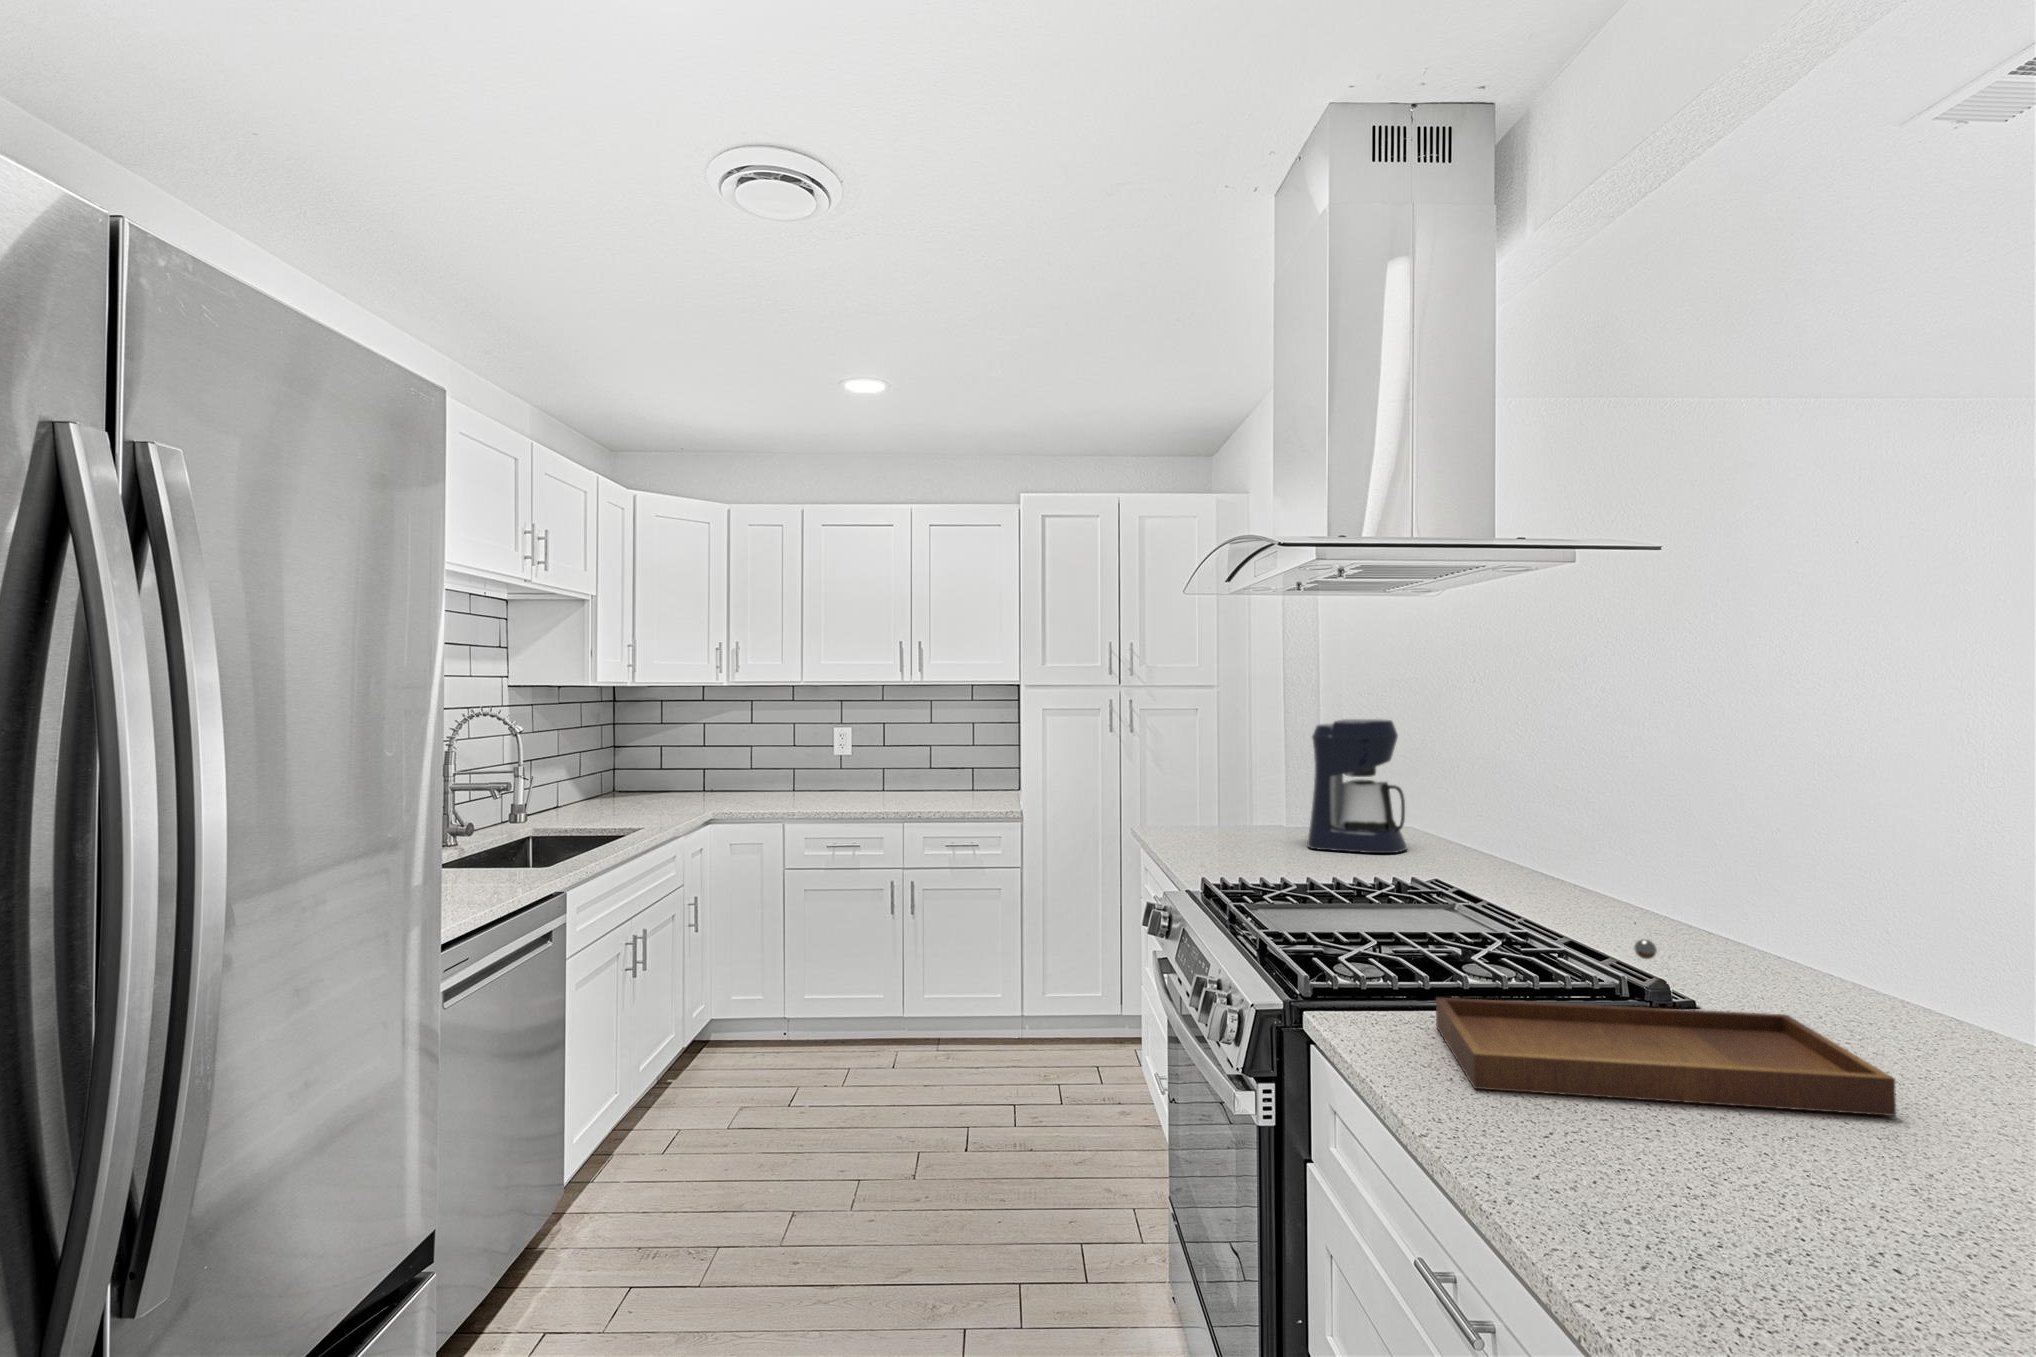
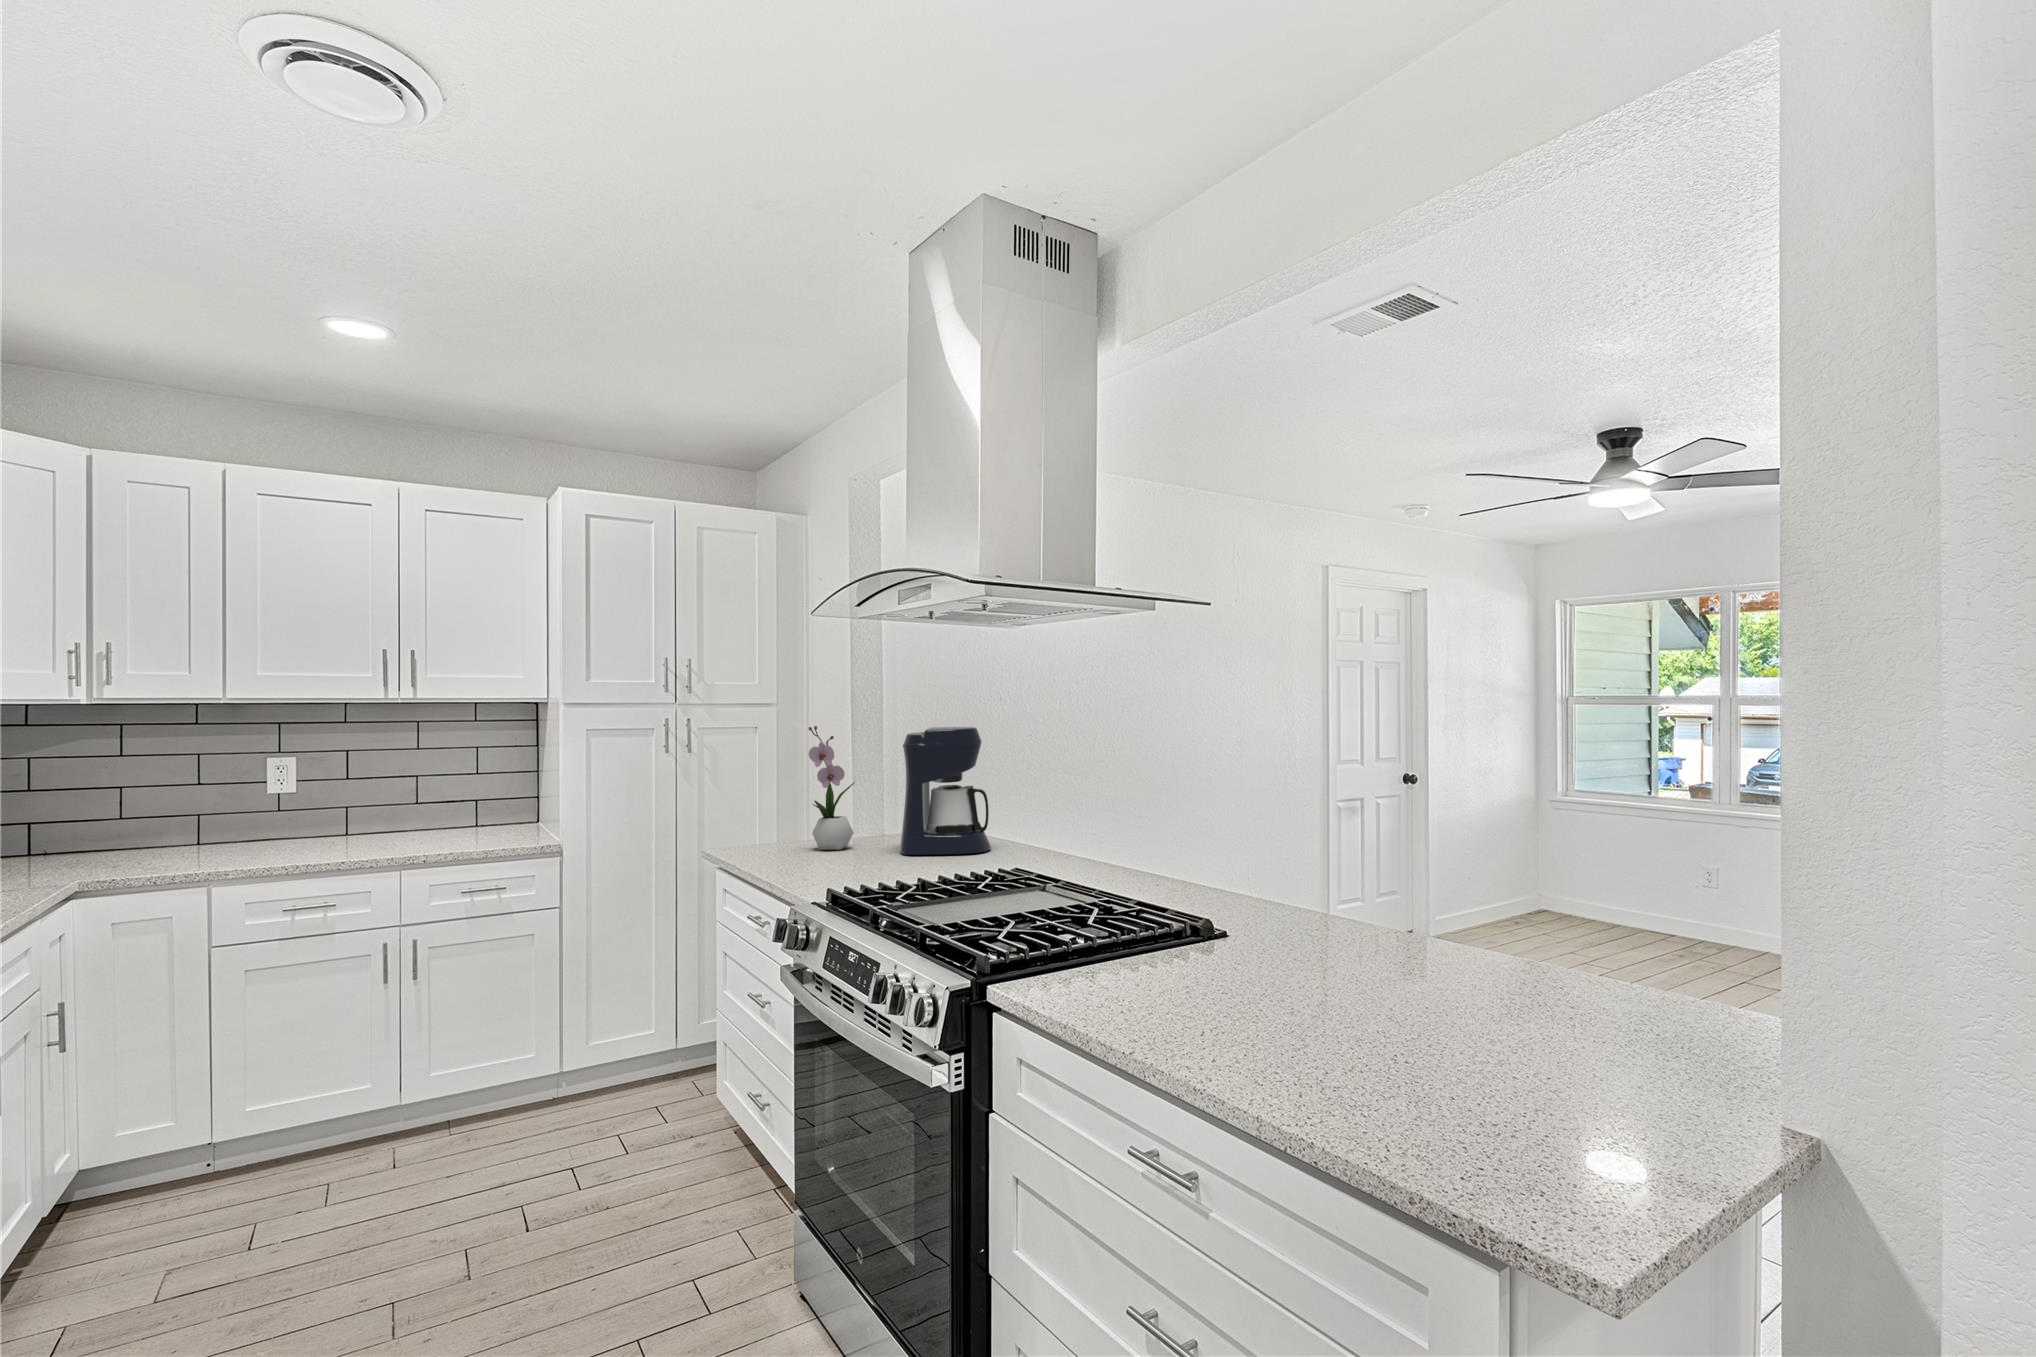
flower arrangement: none [1219,714,1268,837] -> present [809,726,855,850]
tray: present [1436,939,1896,1116] -> none [1096,889,1398,1015]

